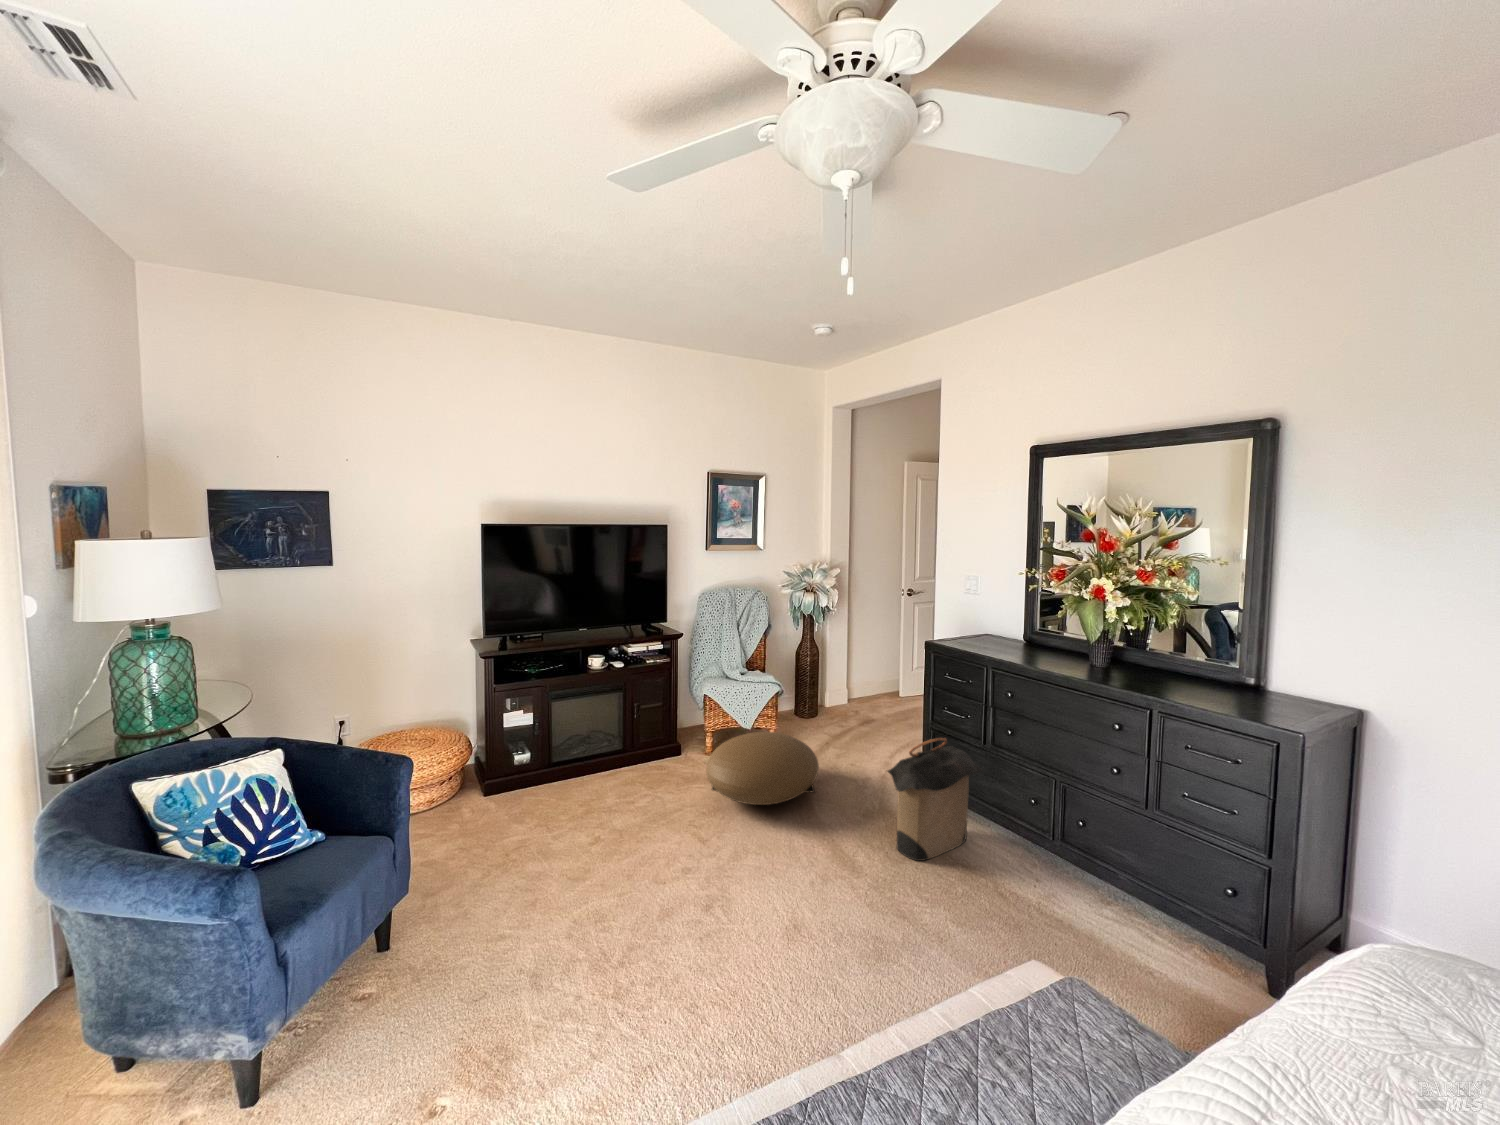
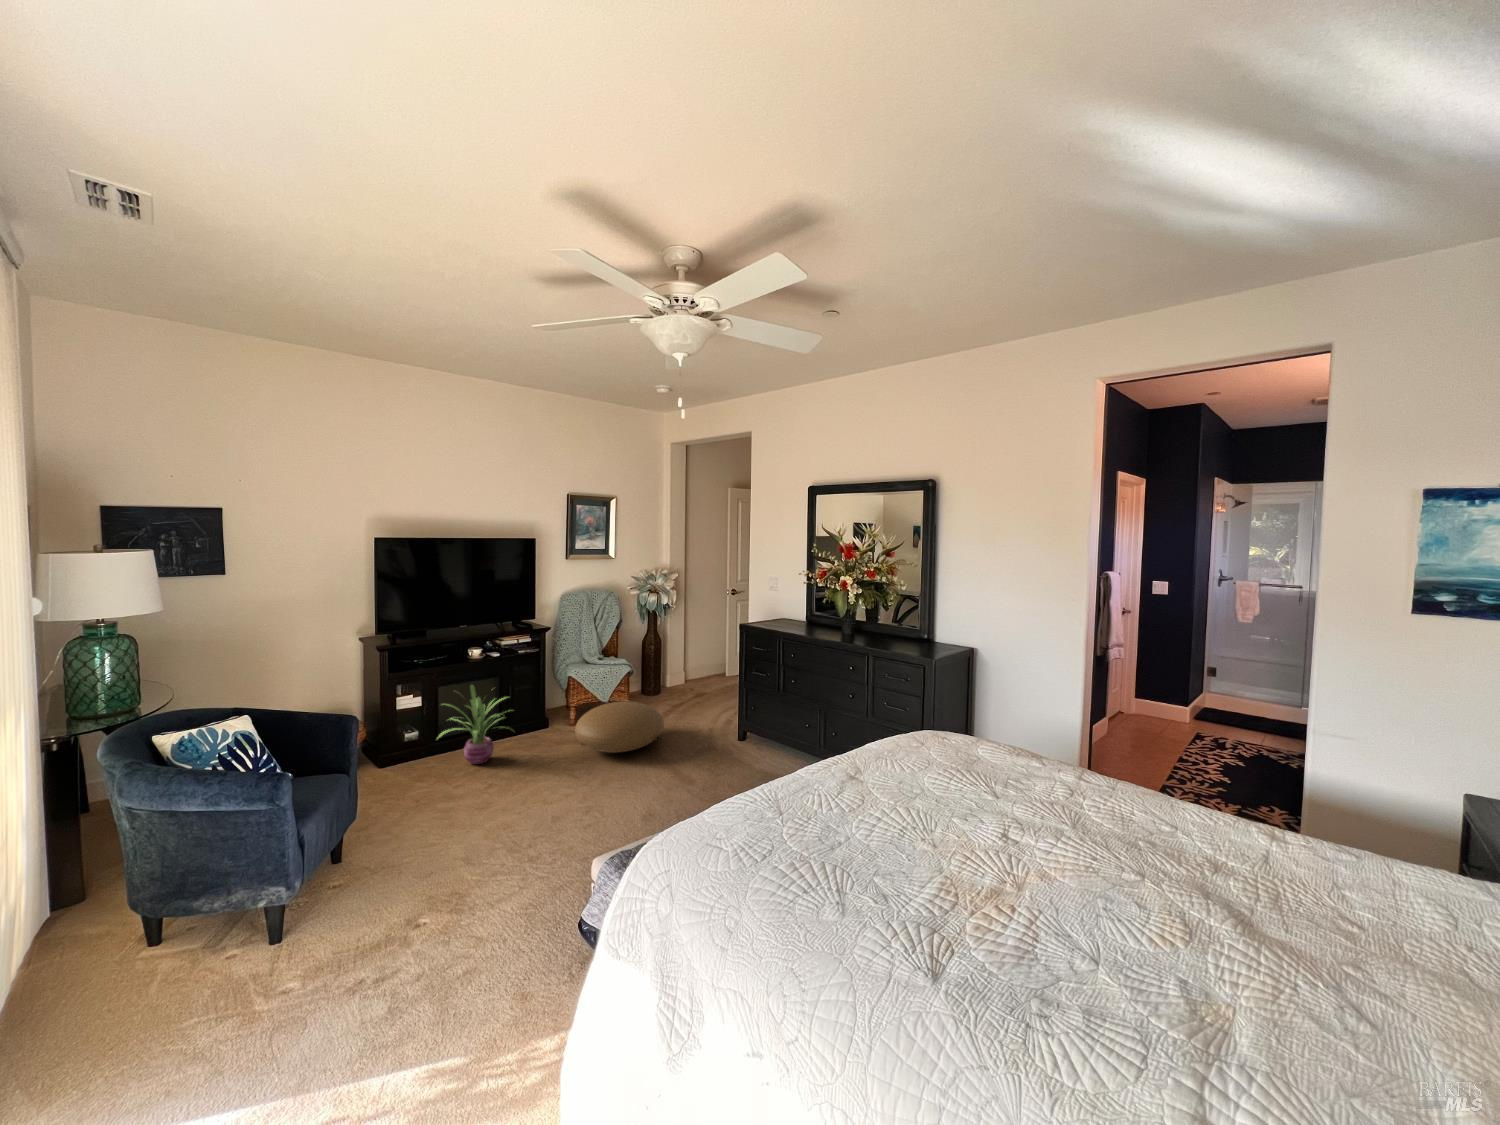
decorative plant: none [540,702,635,801] -> present [439,685,510,764]
laundry hamper: present [887,738,982,861] -> none [712,687,778,773]

